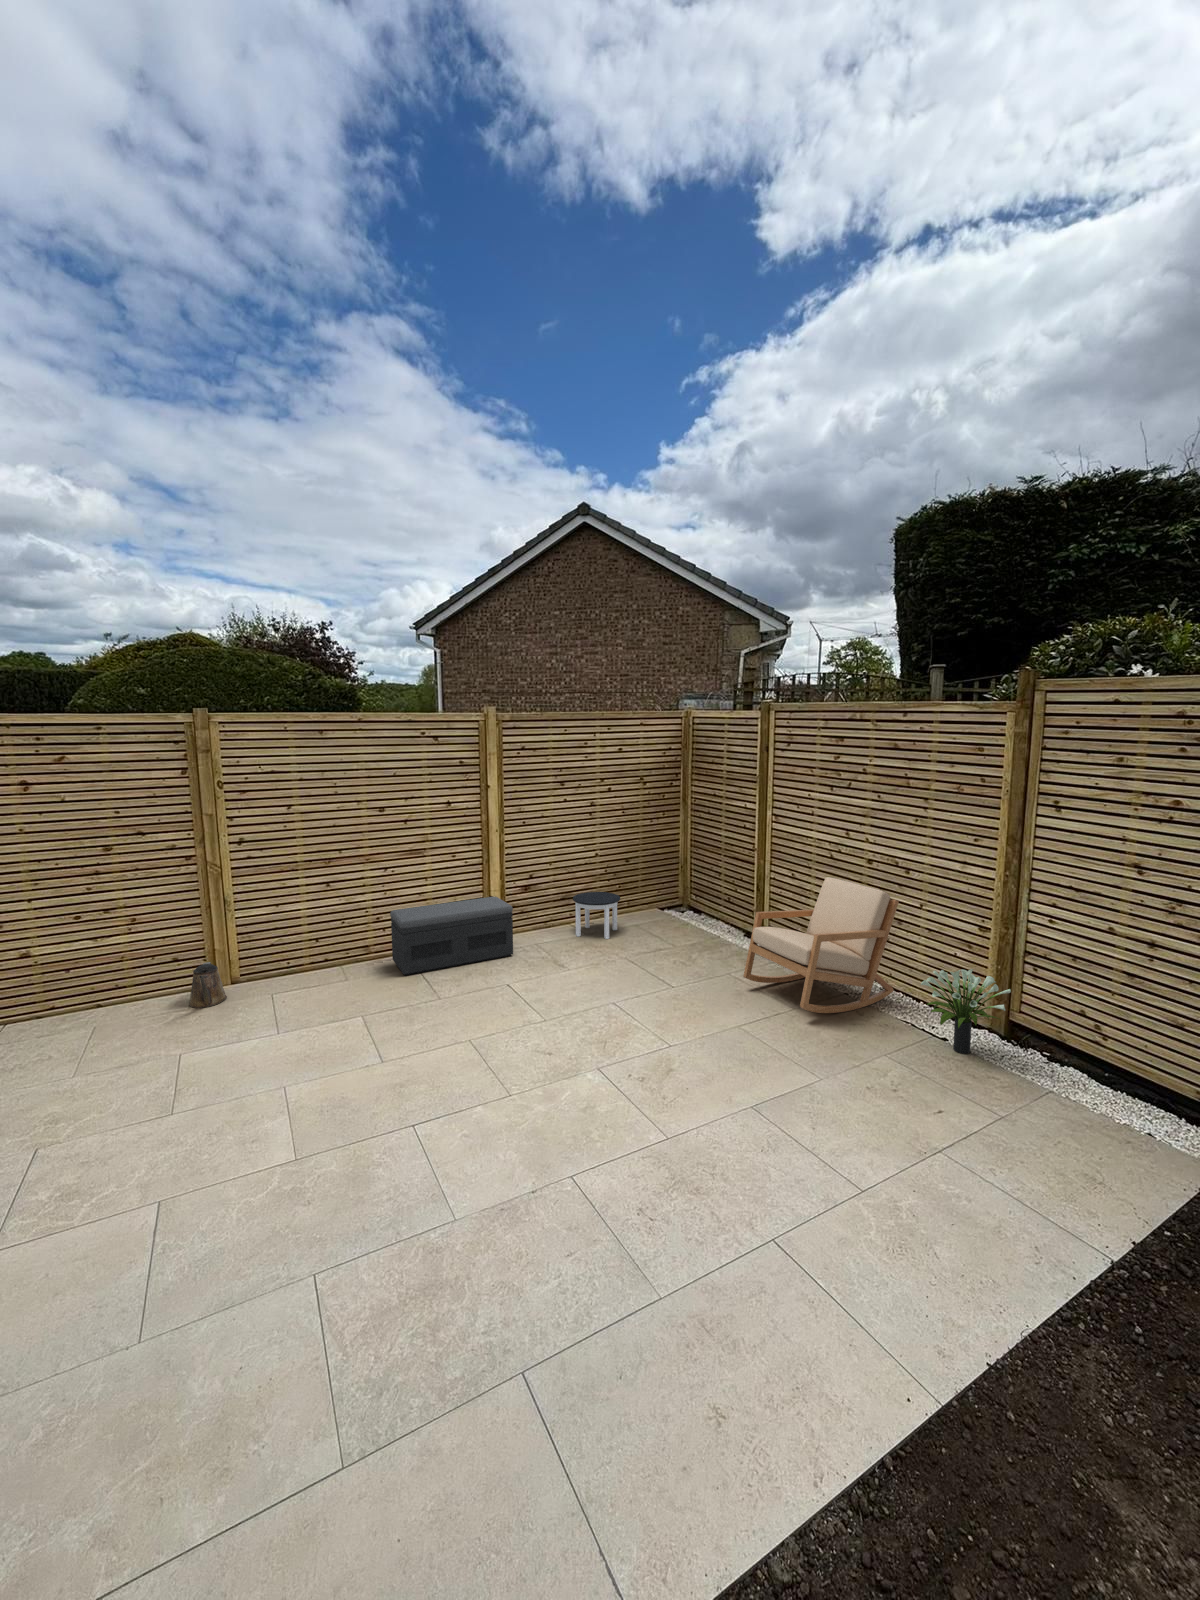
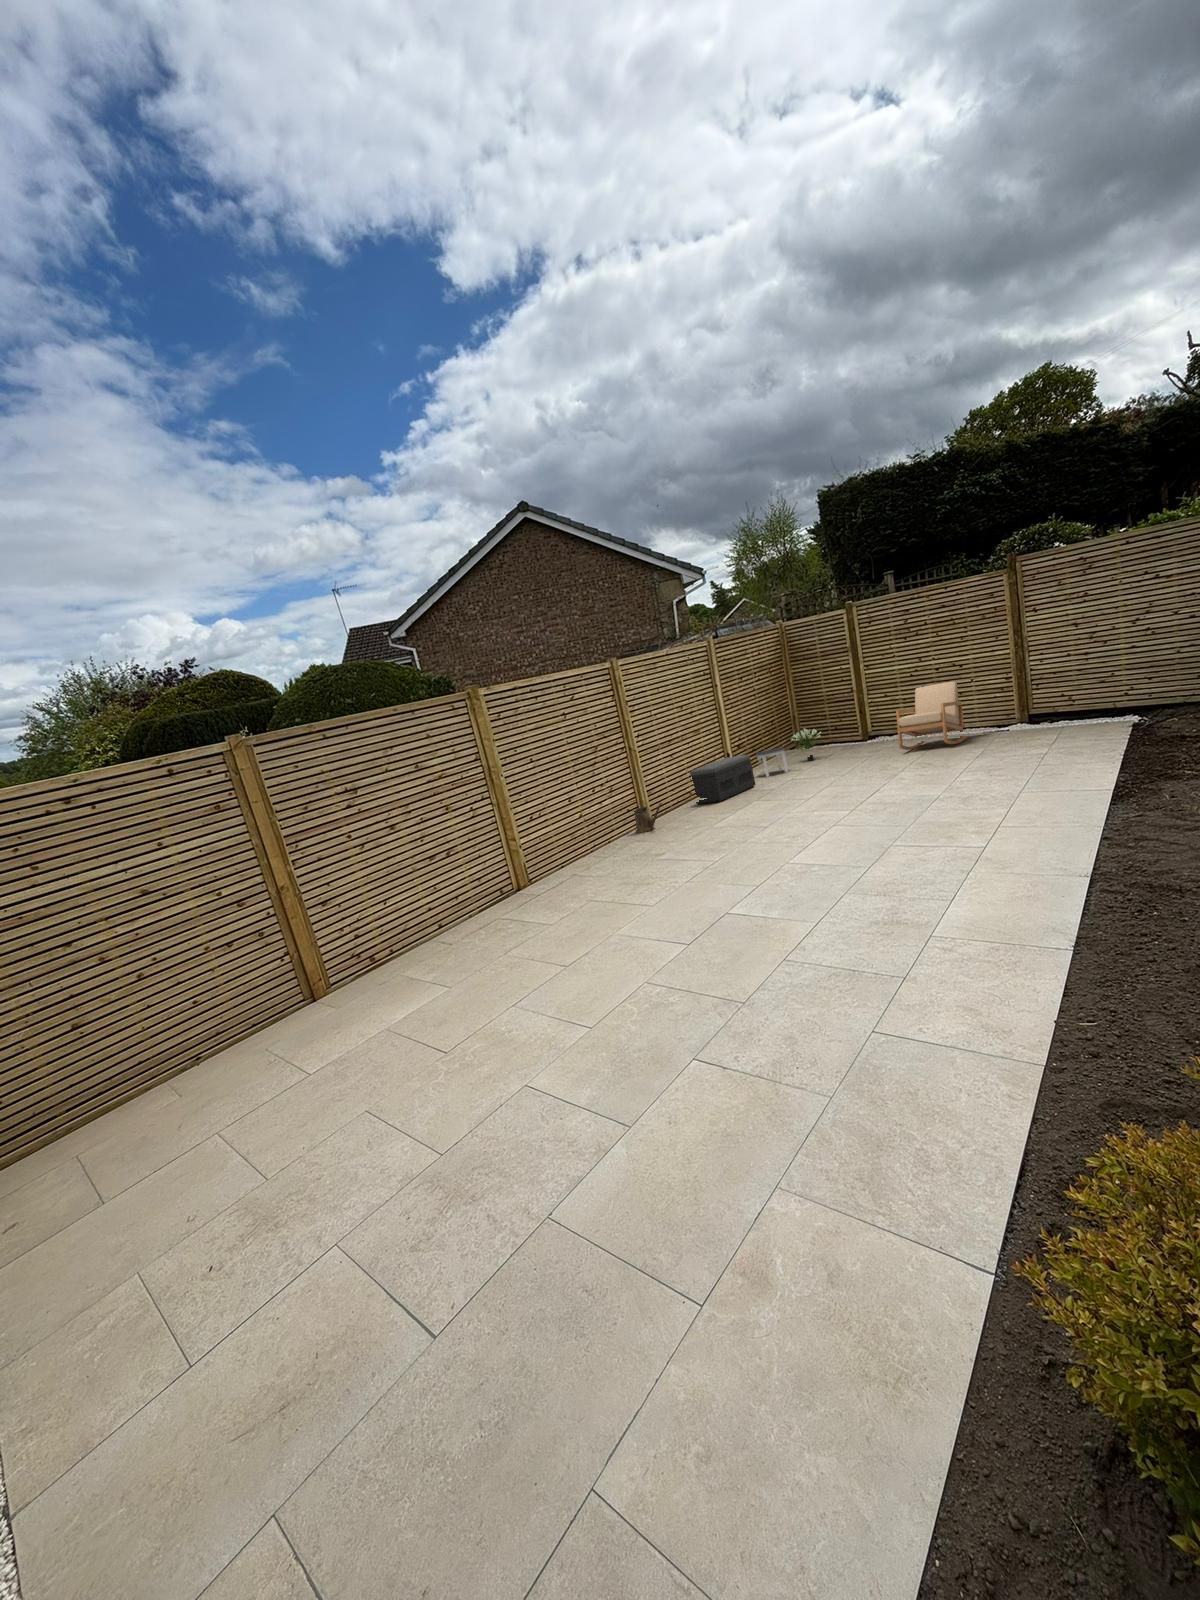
potted plant: present [921,969,1011,1054] -> present [791,729,821,761]

